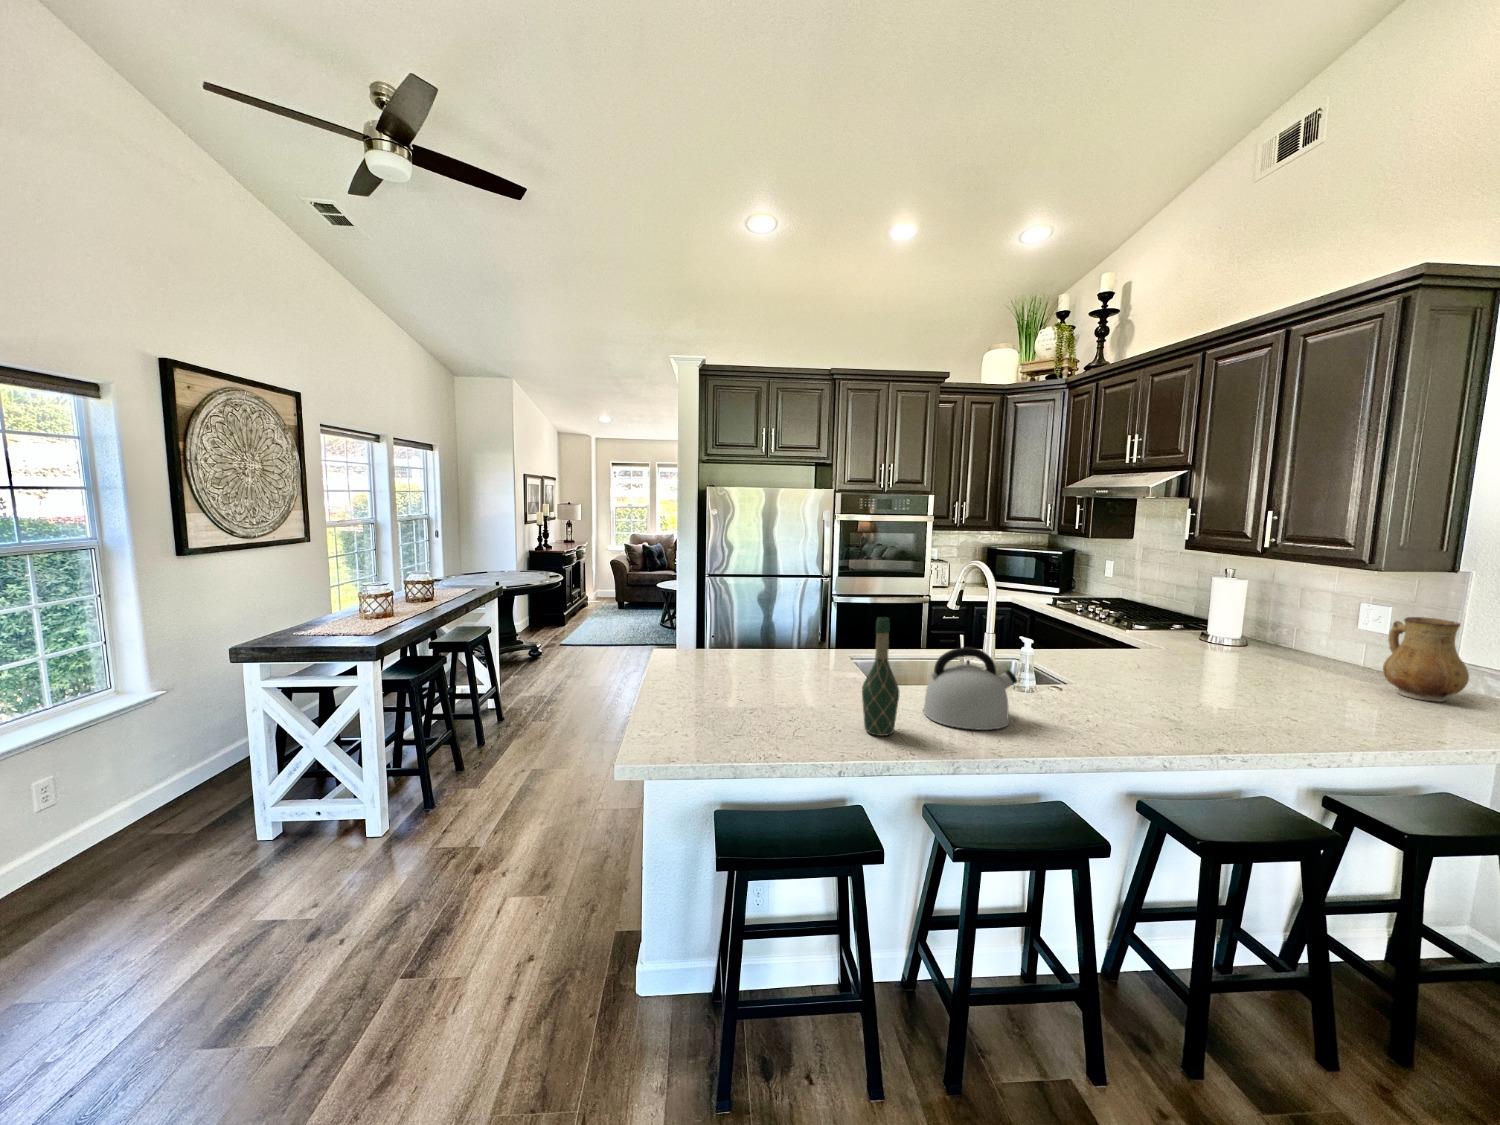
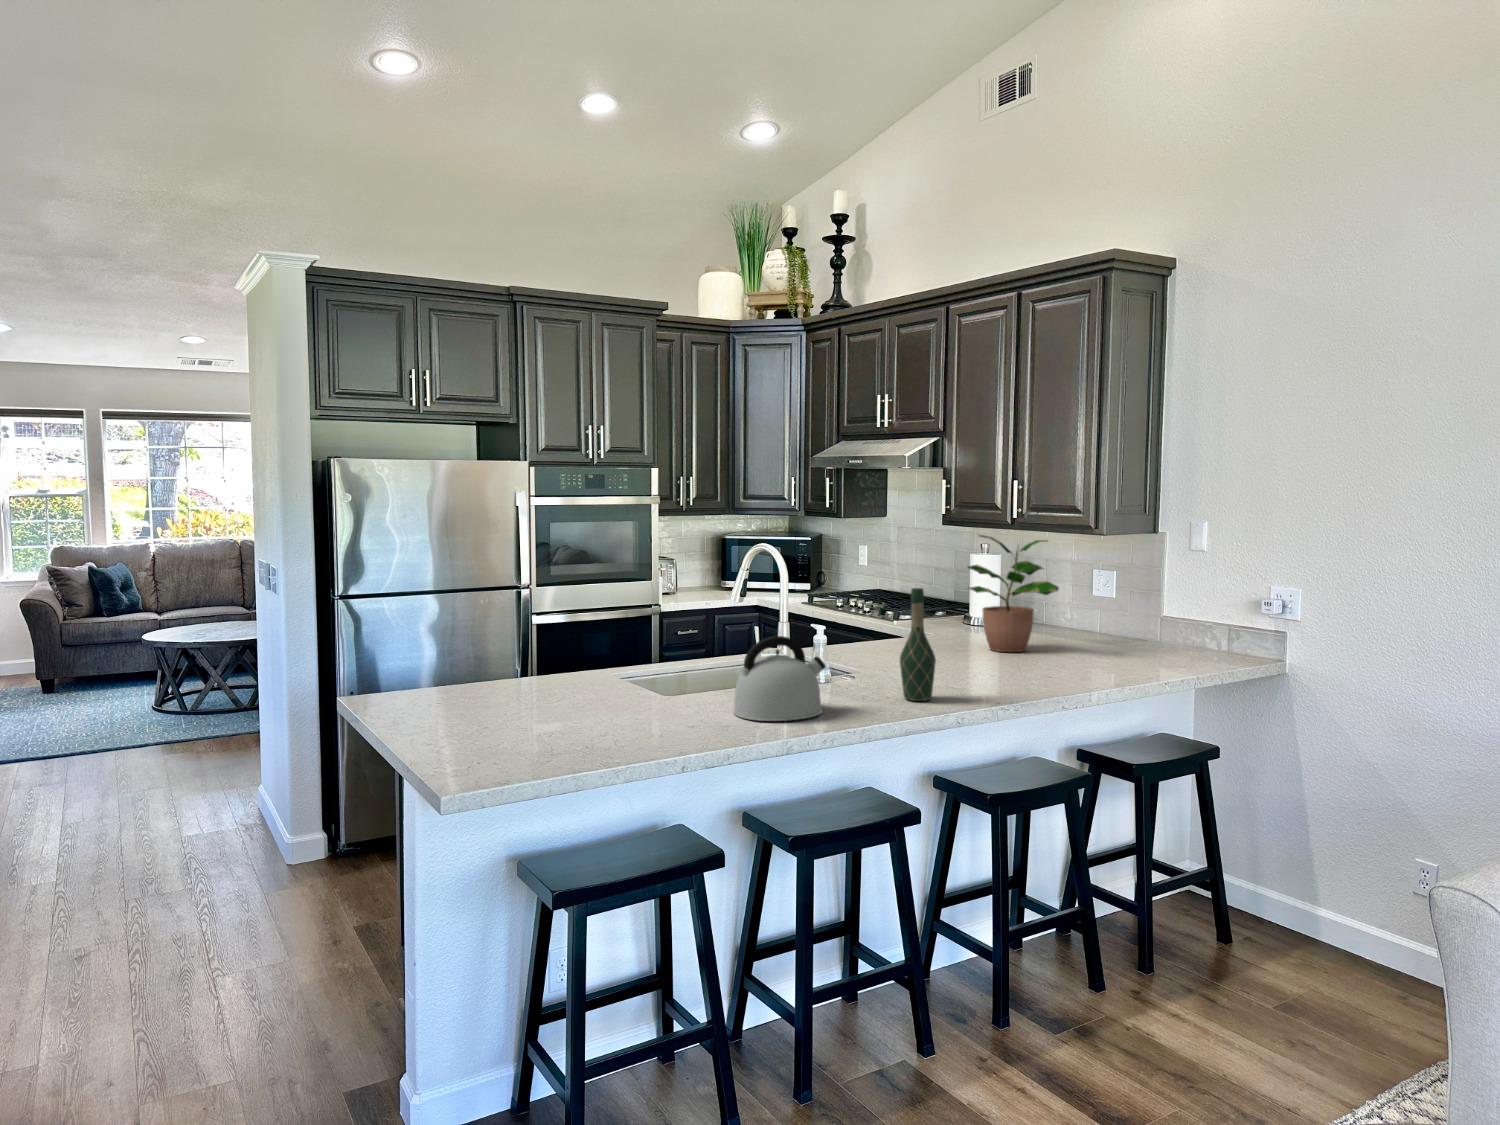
potted plant: none [1200,562,1318,681] -> present [968,535,1059,652]
wine bottle: present [862,617,899,736] -> present [900,588,936,701]
ceramic pitcher: present [1383,617,1469,702] -> none [1107,576,1162,651]

